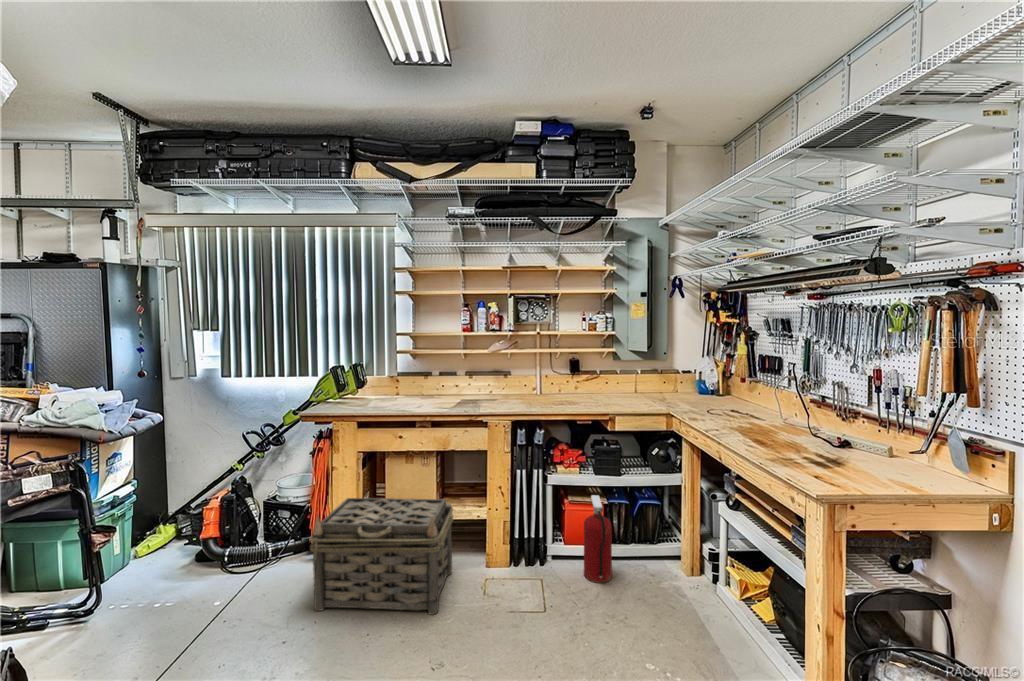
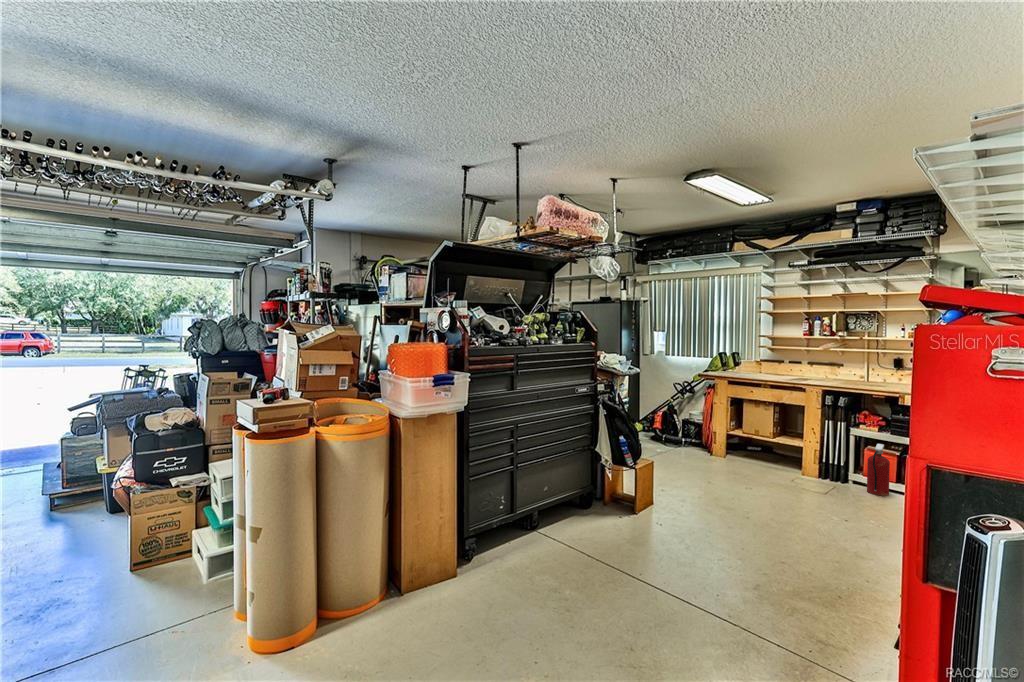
basket: present [309,498,453,615] -> none [702,419,780,476]

